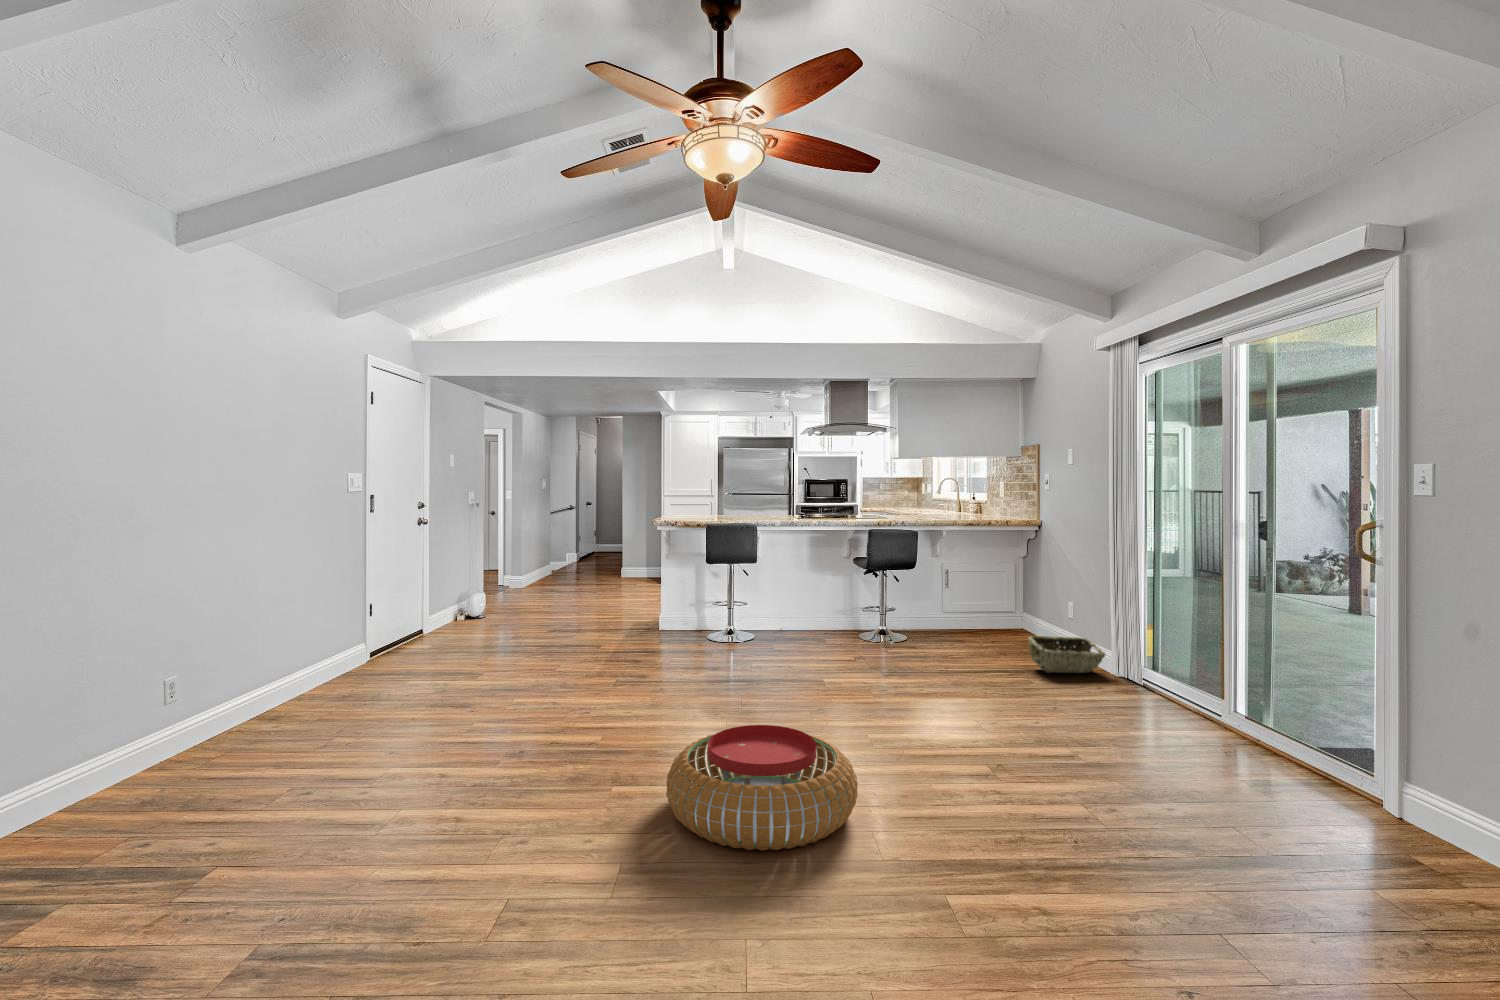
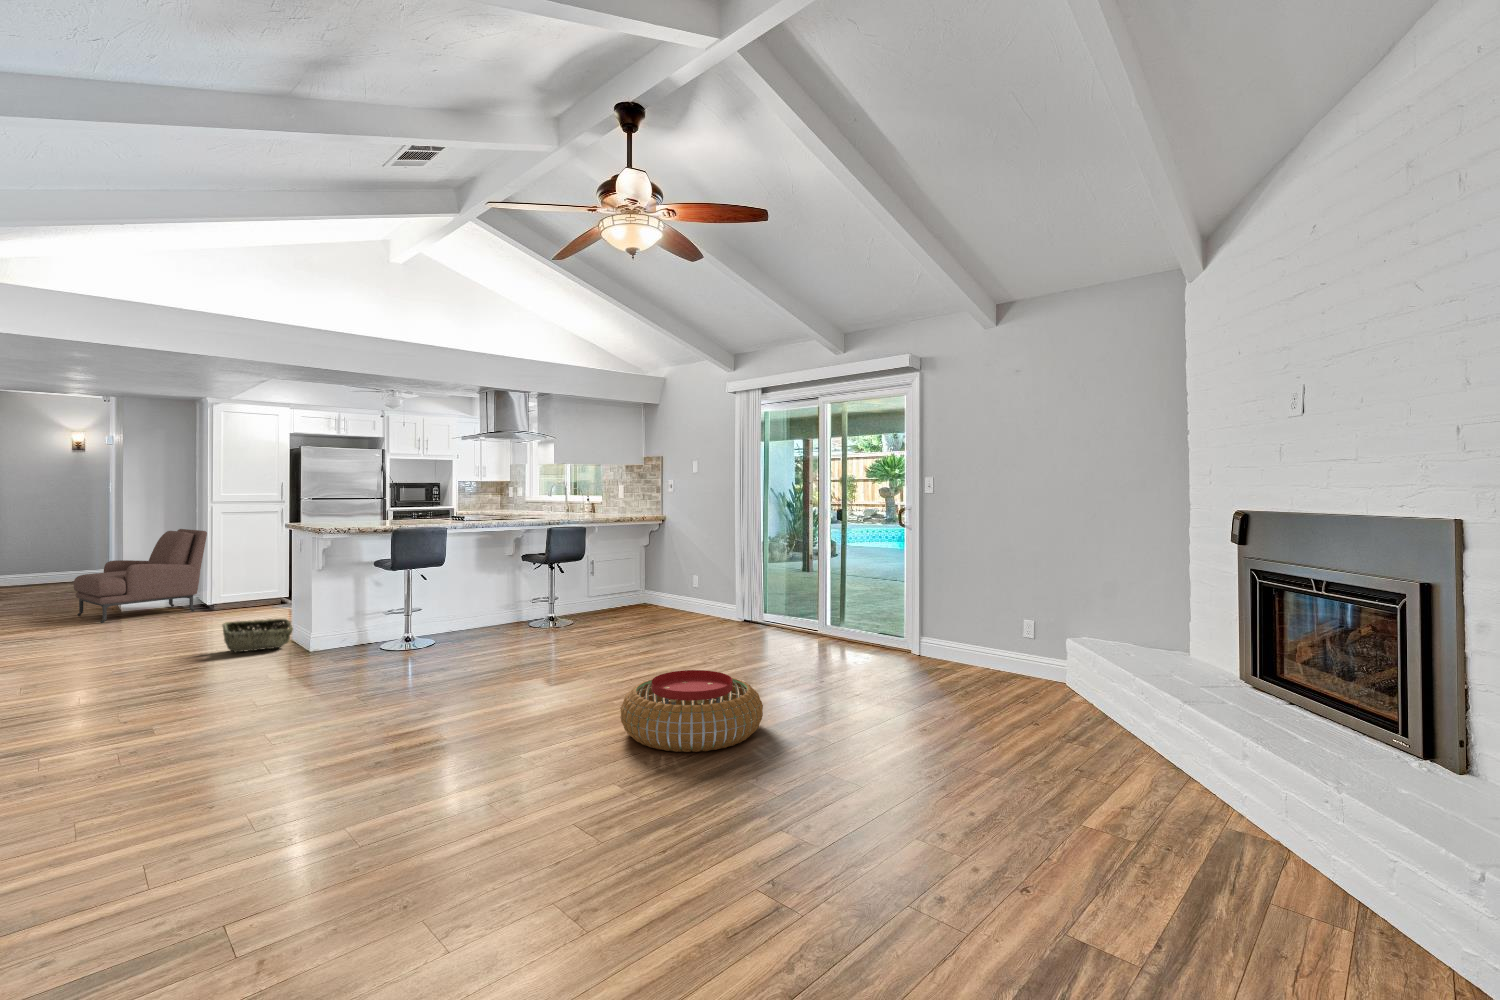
armchair: none [589,517,661,587] -> present [74,529,207,623]
woven basket: present [1028,636,1105,673] -> present [223,619,293,652]

